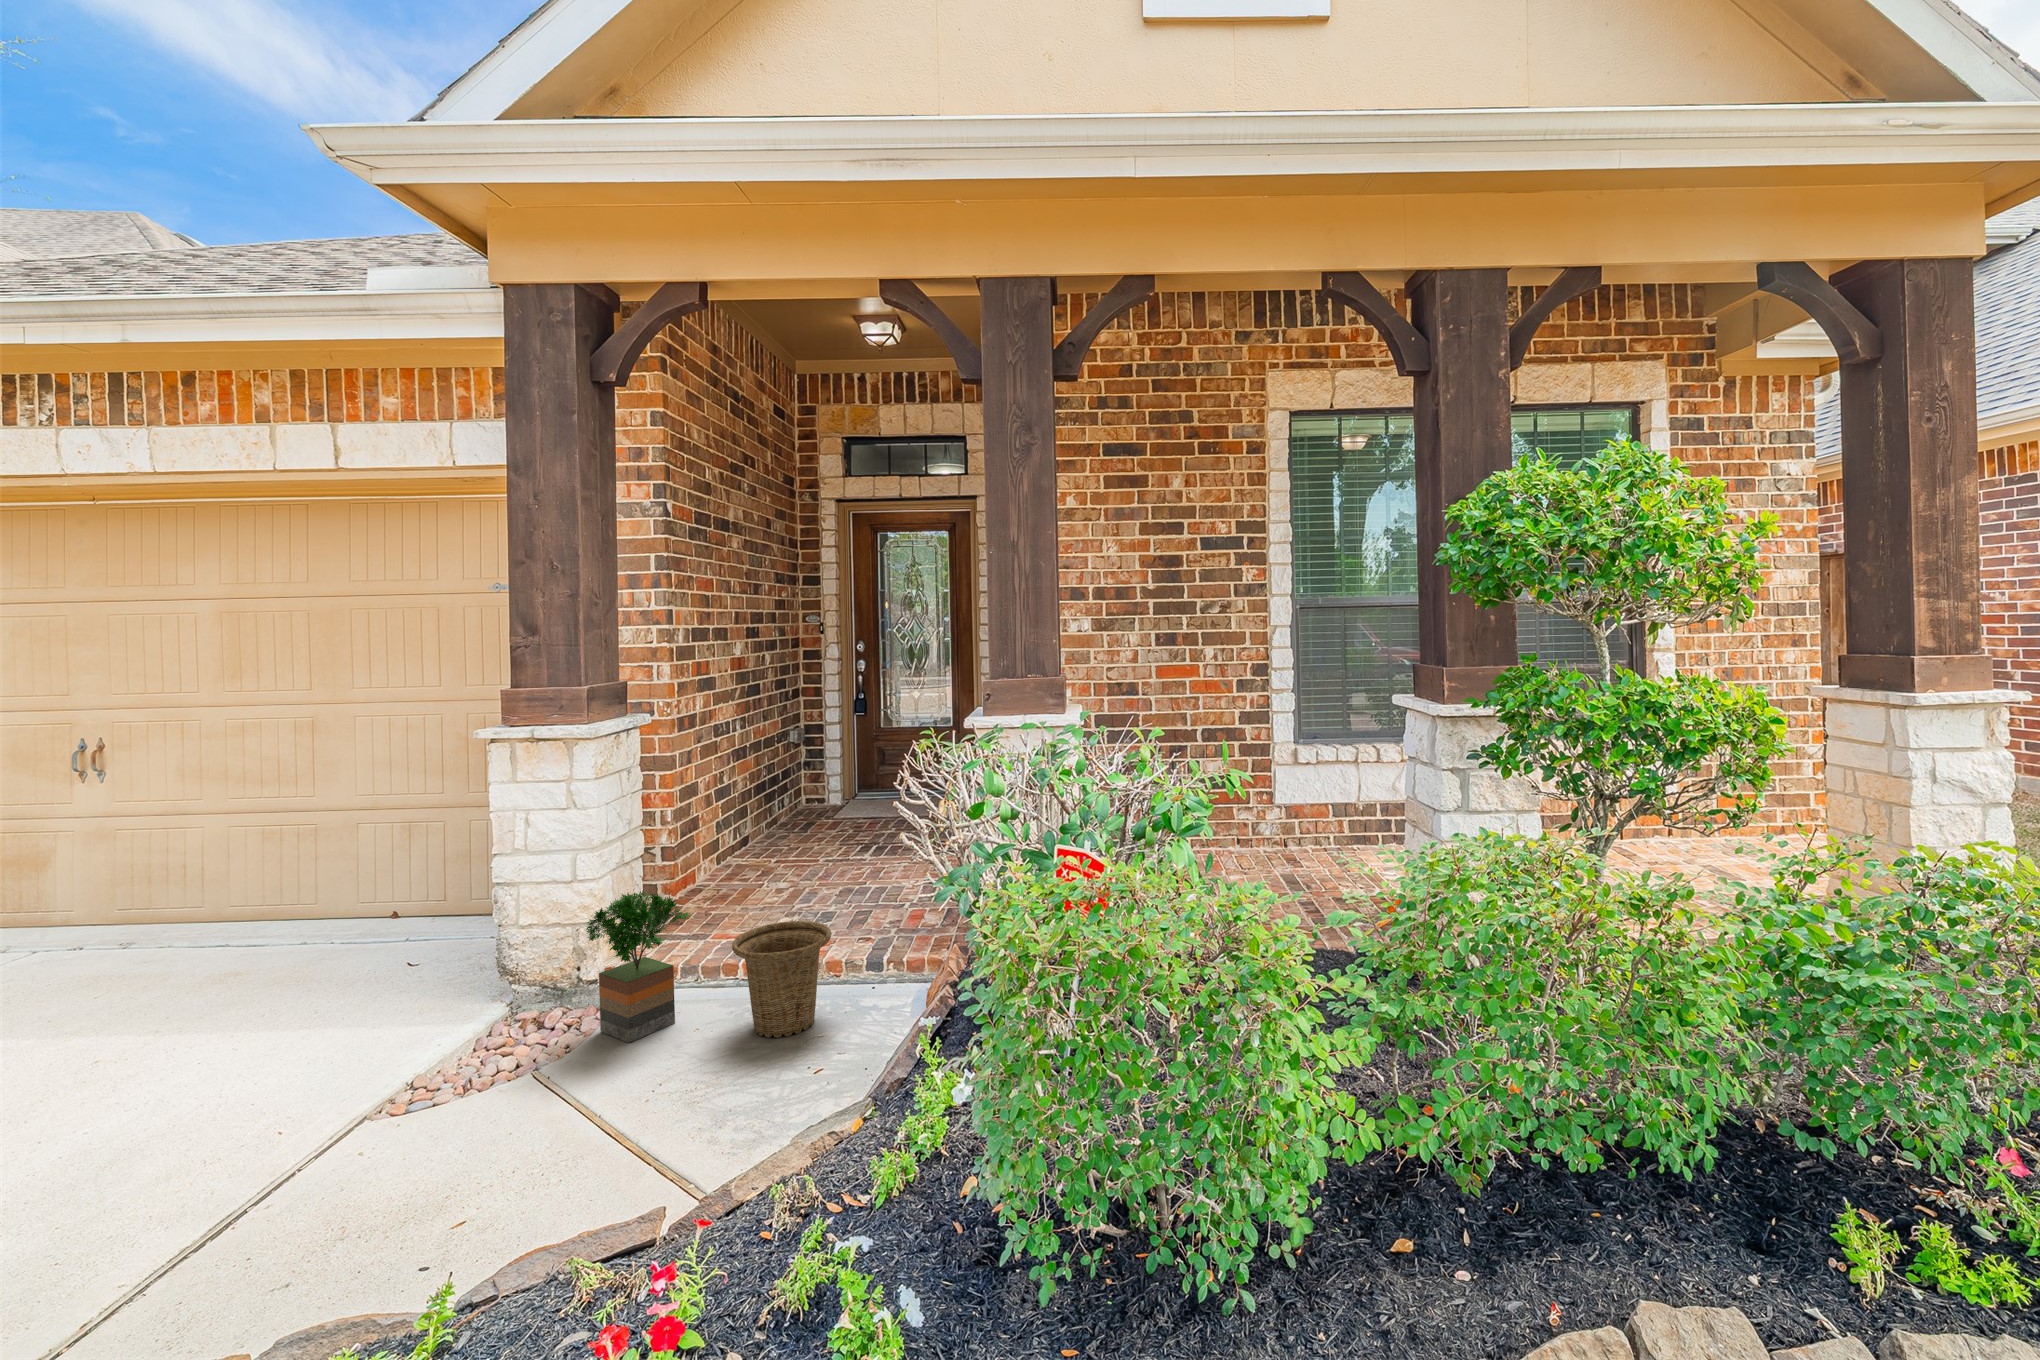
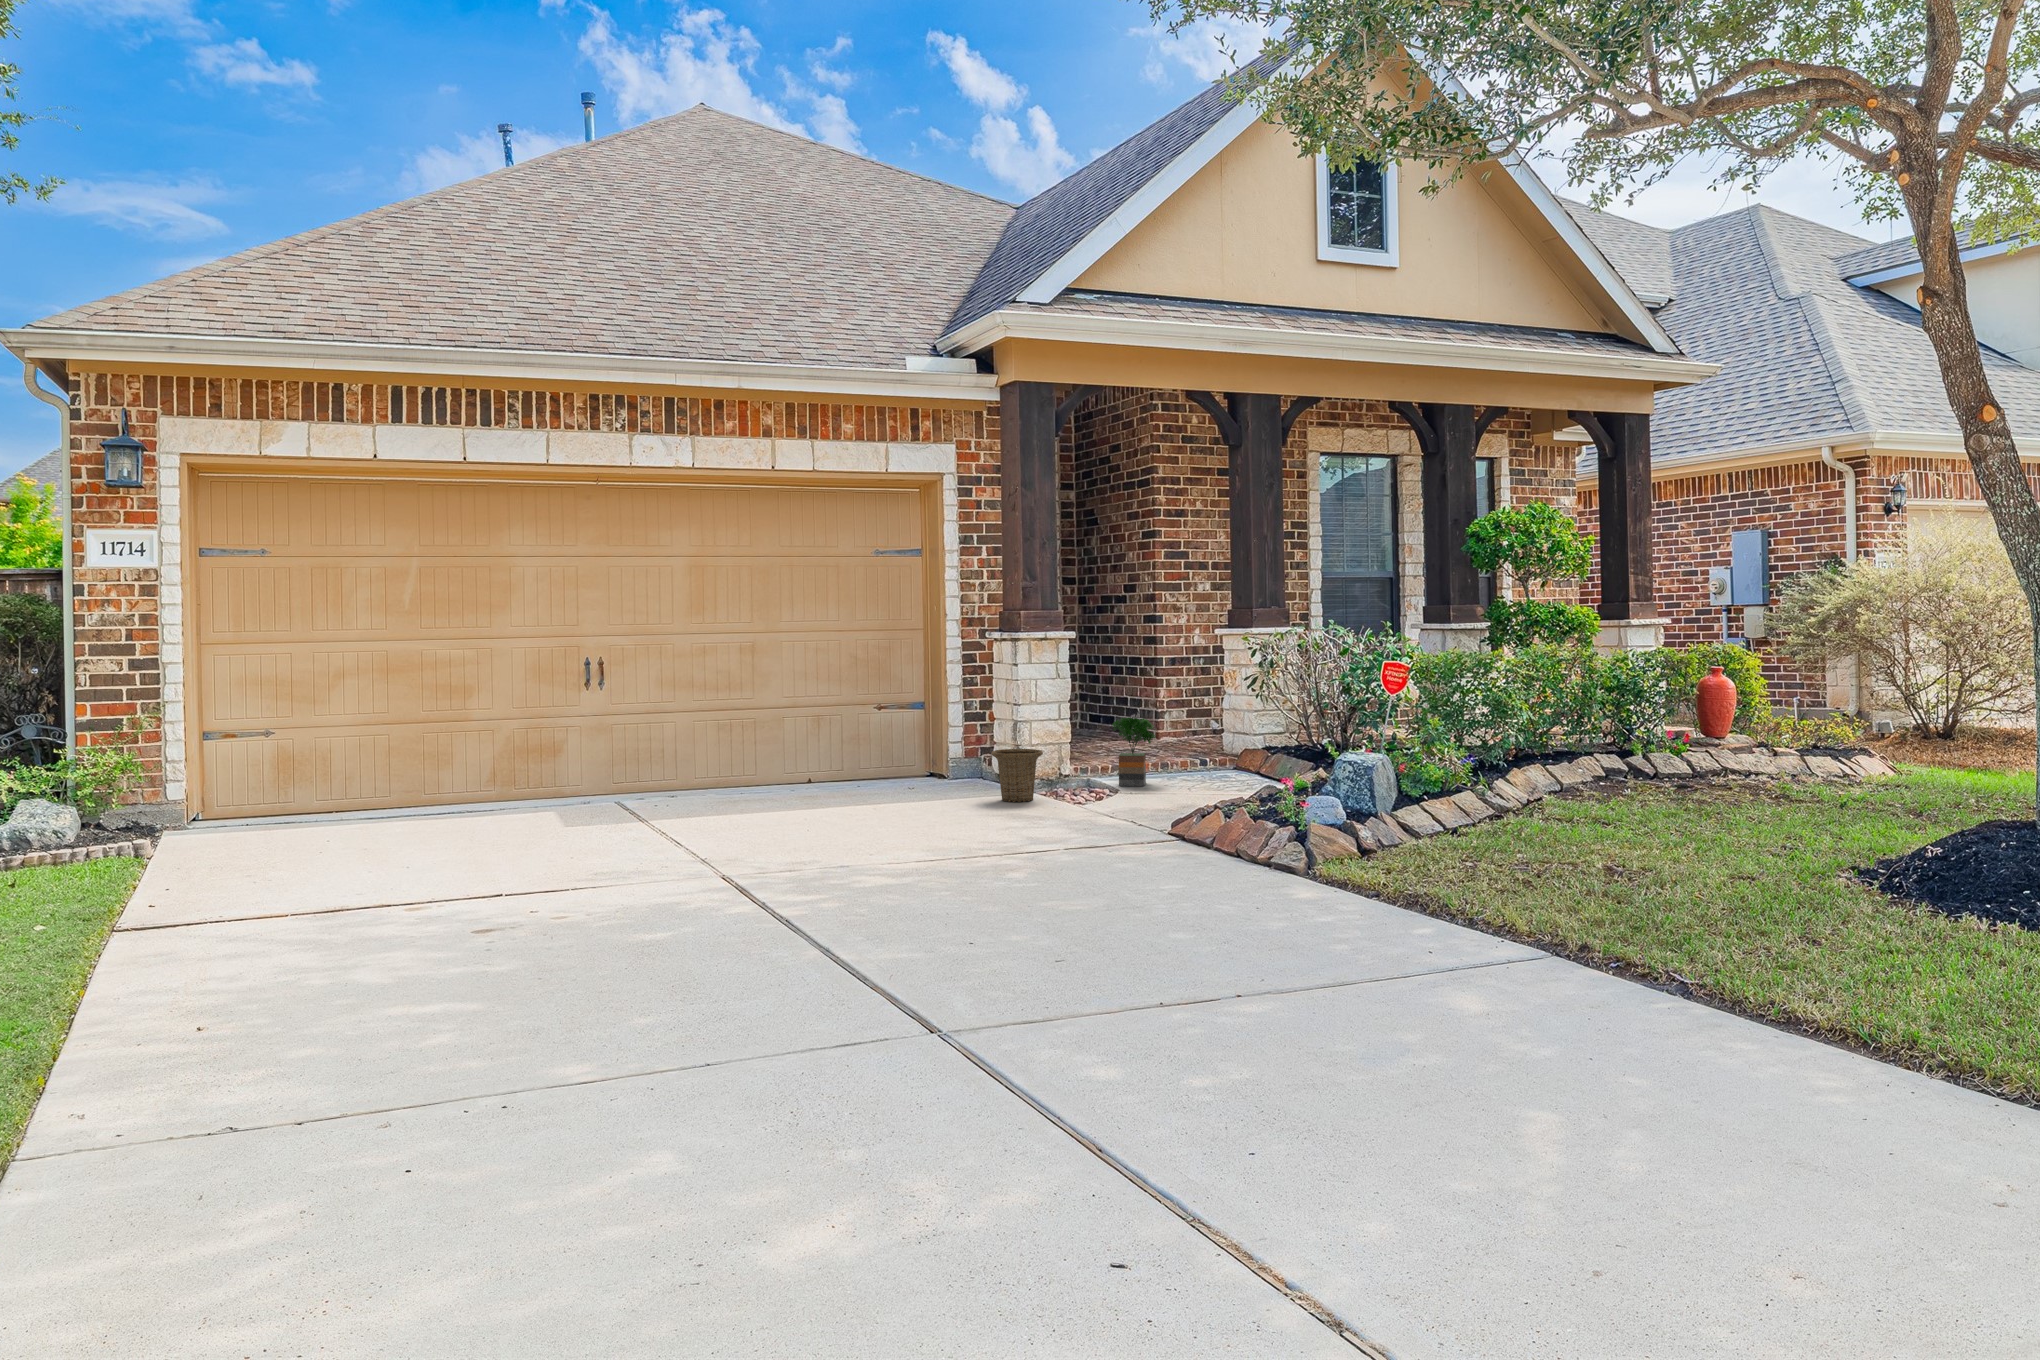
basket: present [732,921,831,1038] -> present [991,749,1043,802]

